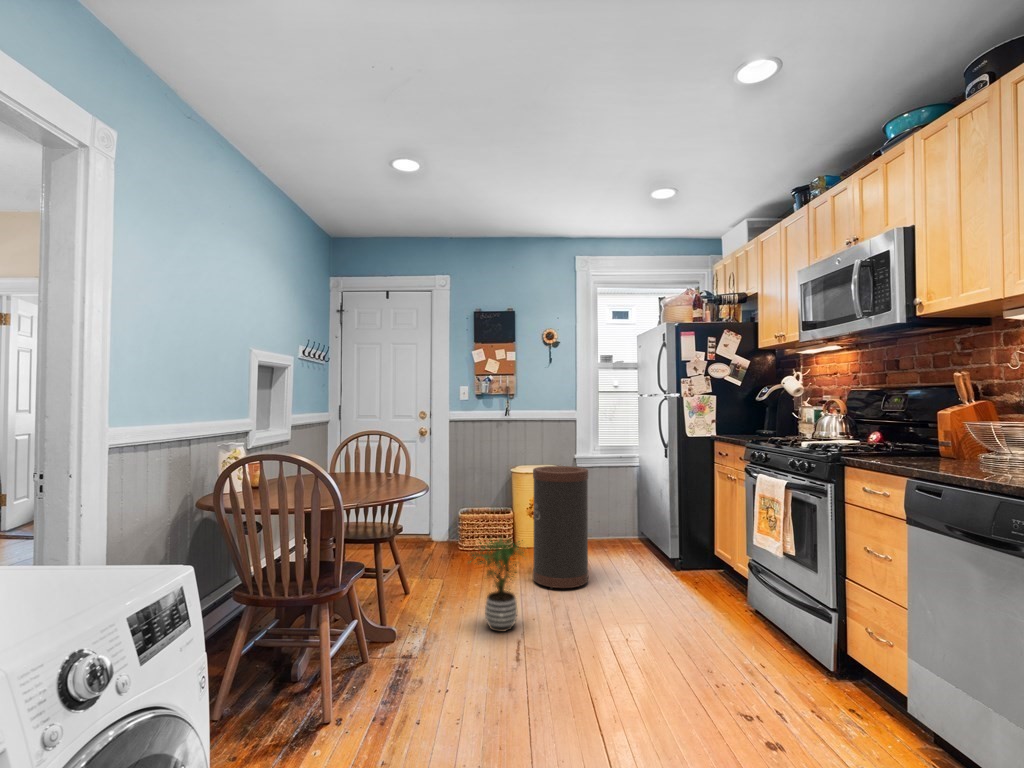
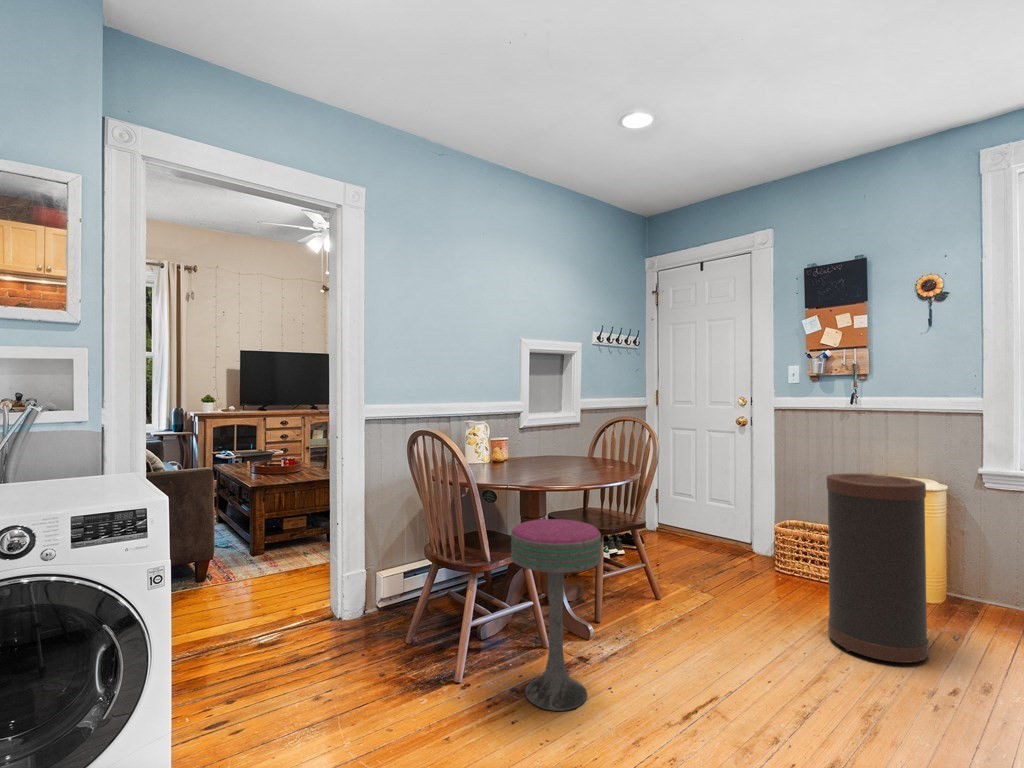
bar stool: none [380,531,462,704] -> present [511,519,601,711]
potted plant: present [468,539,524,632] -> none [671,549,761,678]

